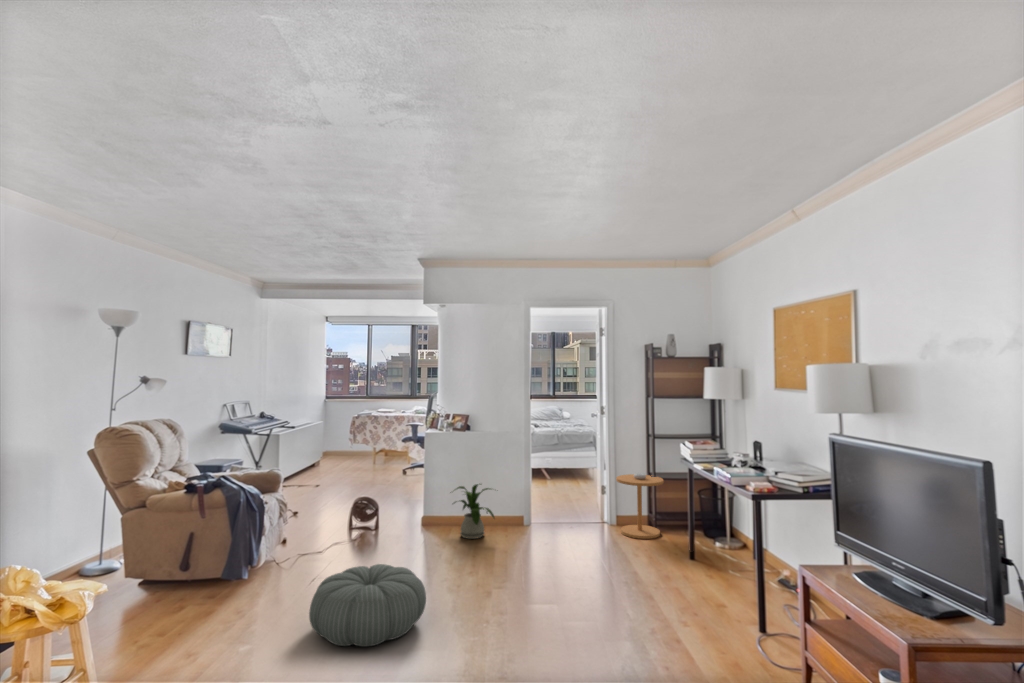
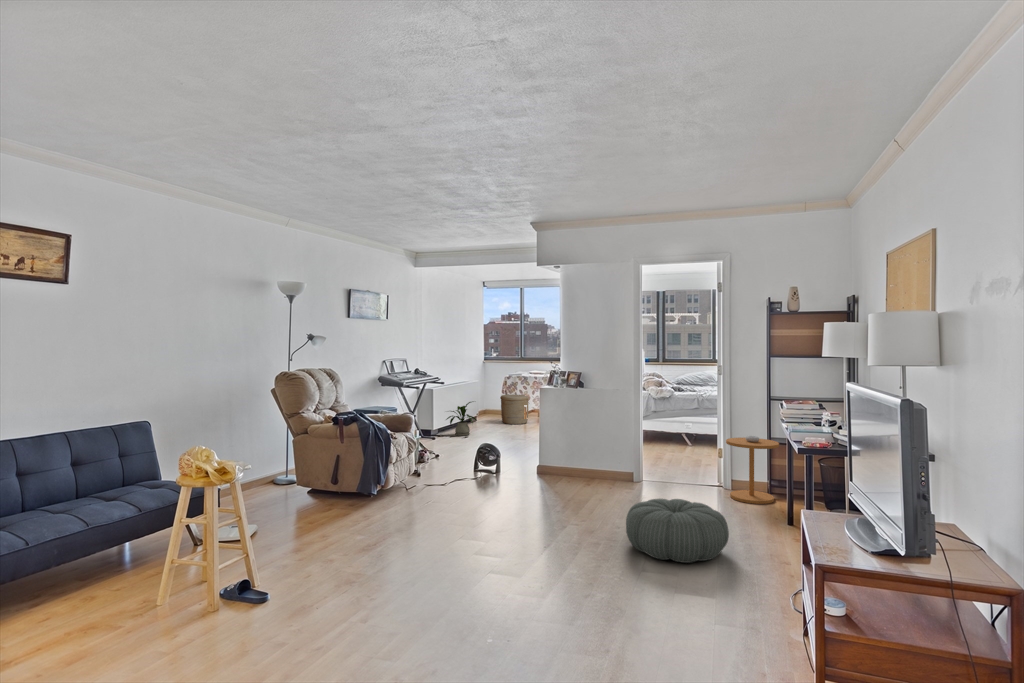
woven basket: none [350,434,381,466] -> present [500,395,529,424]
house plant: present [454,484,494,539] -> present [446,402,477,436]
pouf: present [309,564,426,647] -> present [626,499,729,563]

